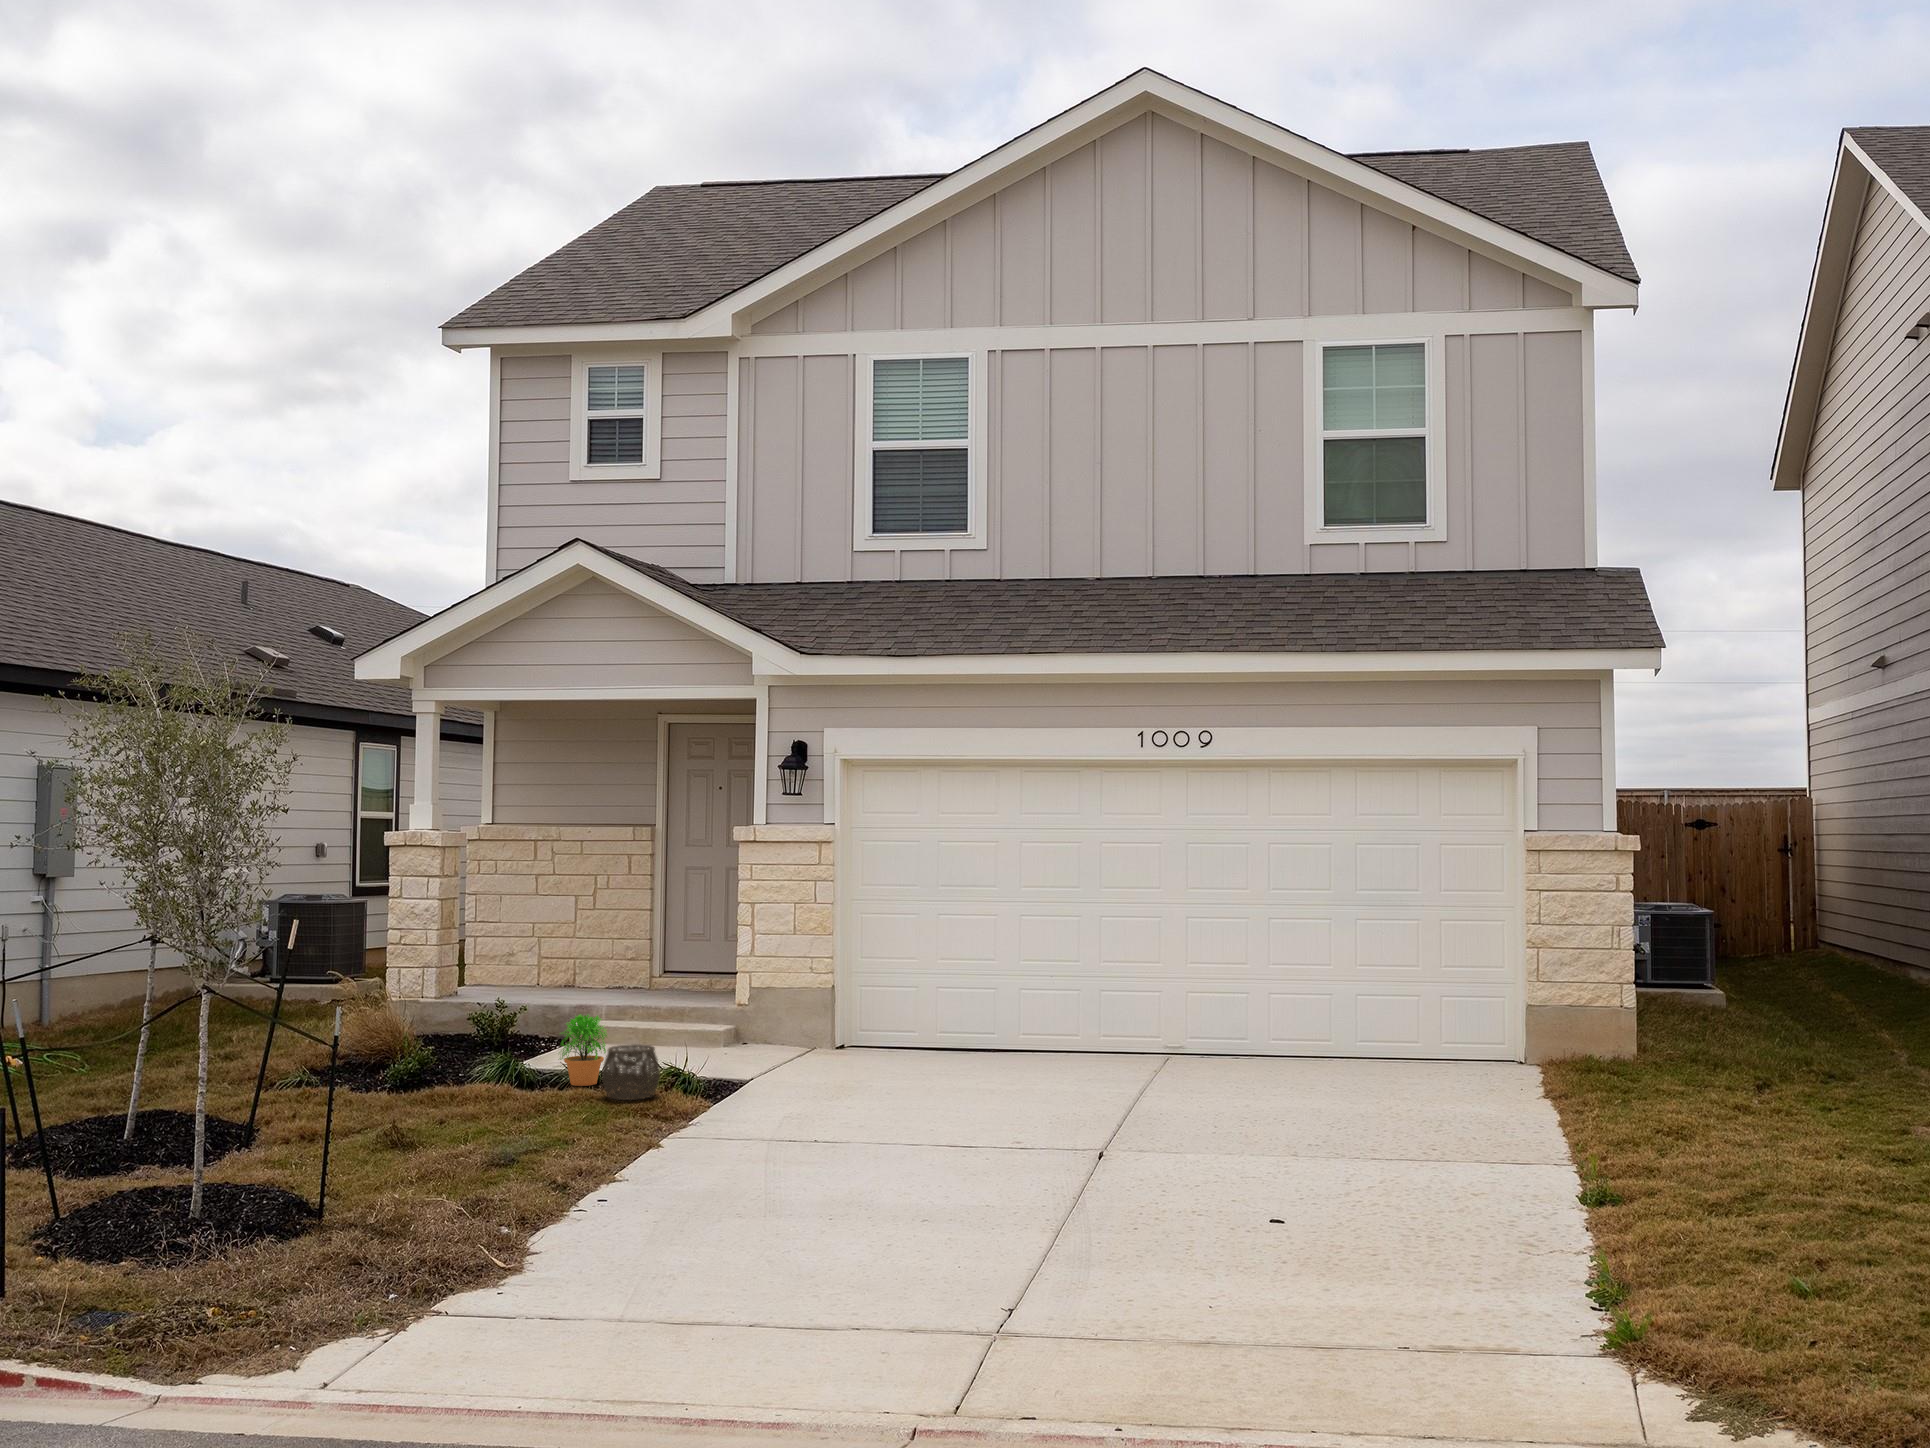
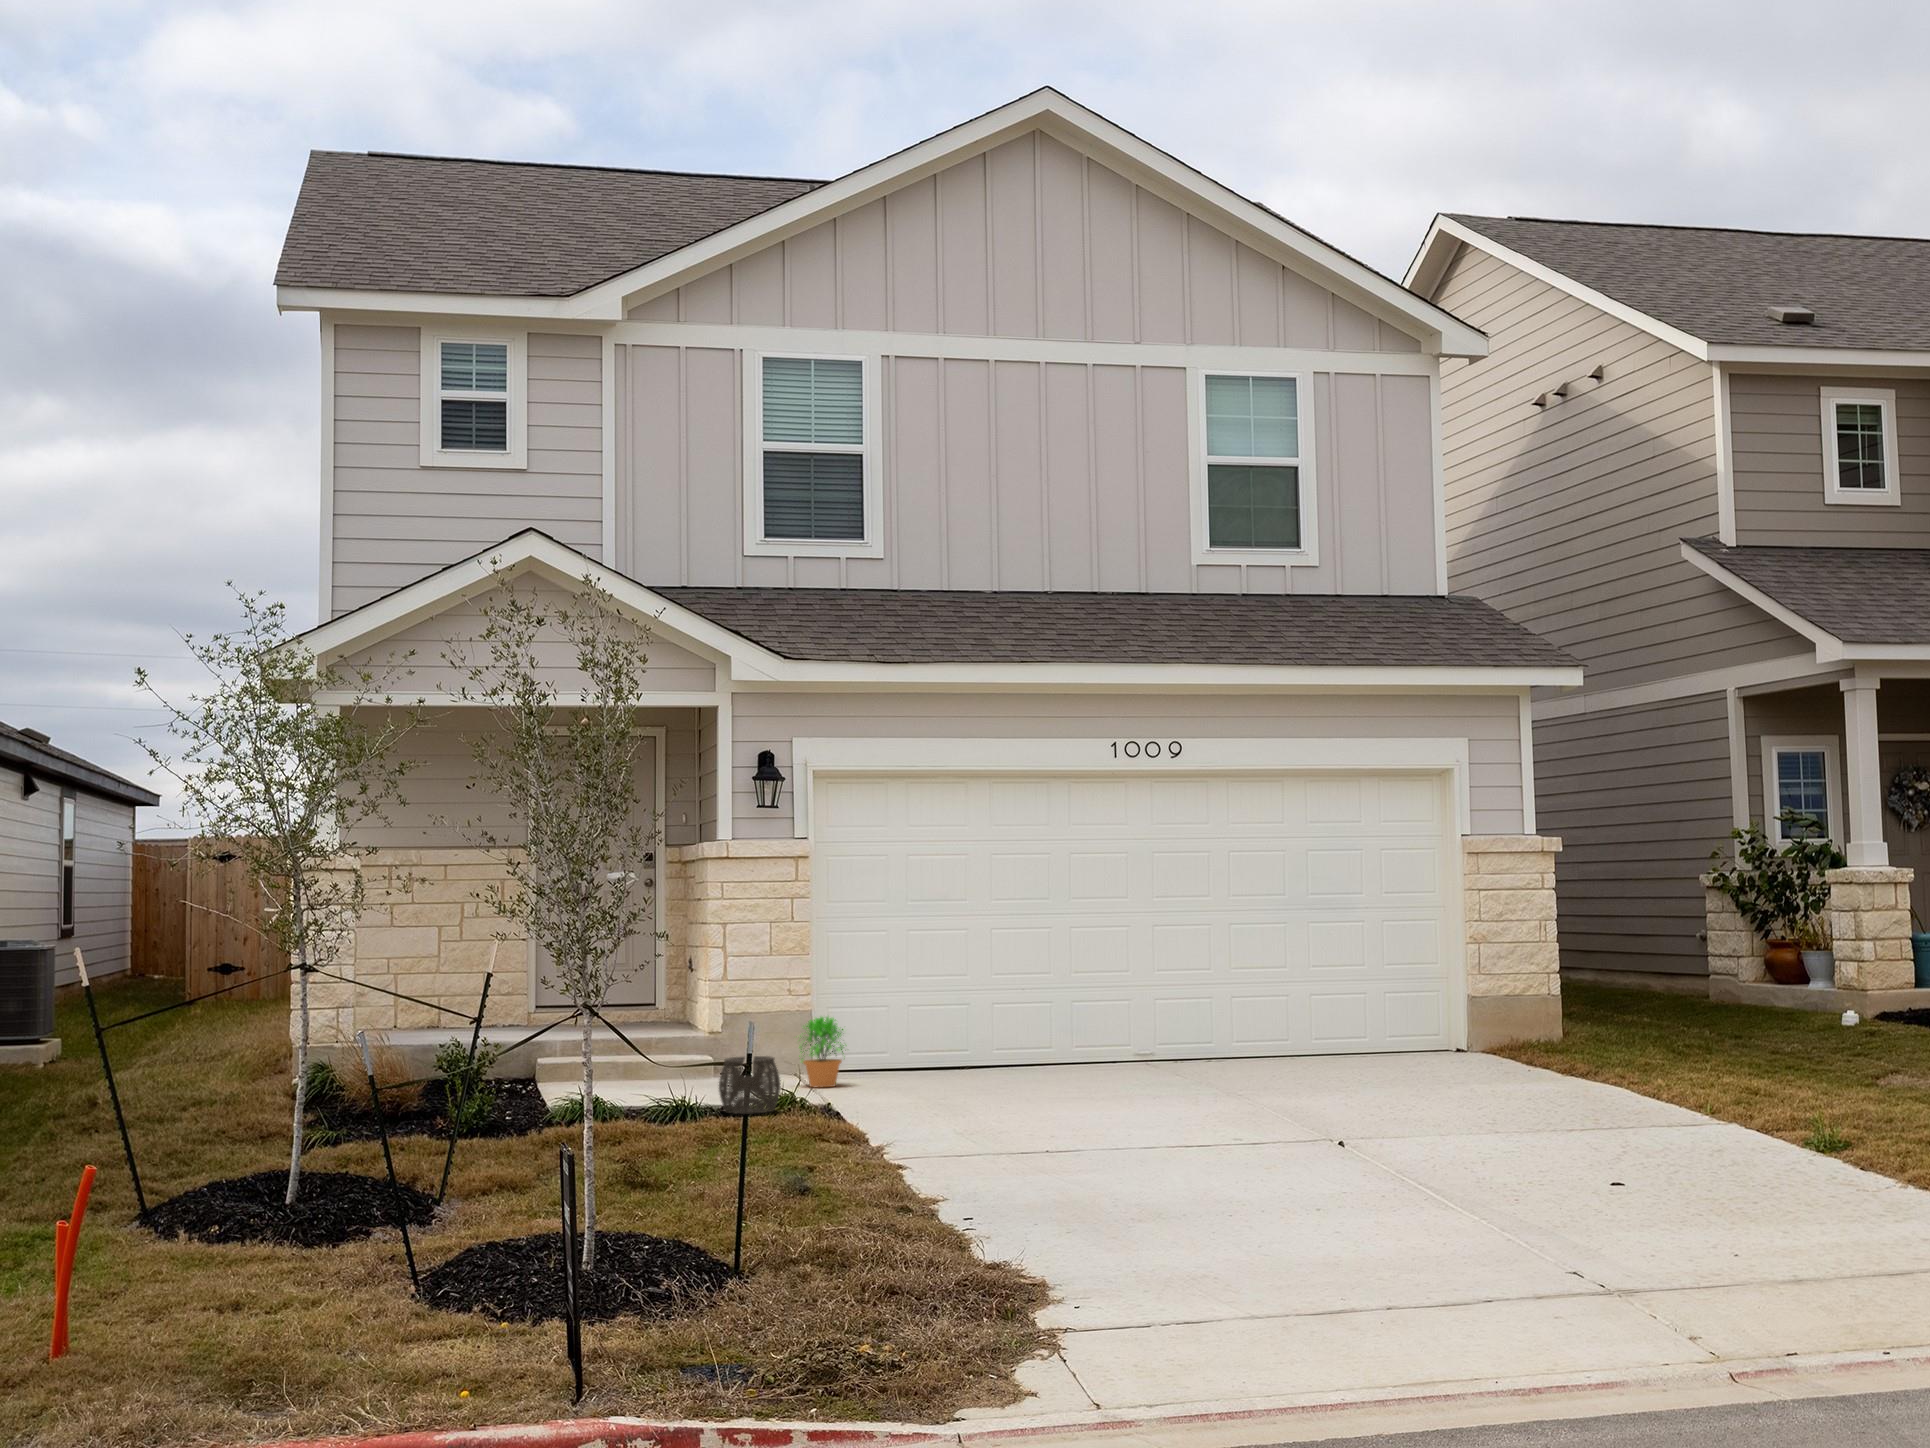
potted plant: present [560,1015,607,1086] -> present [799,1017,844,1087]

